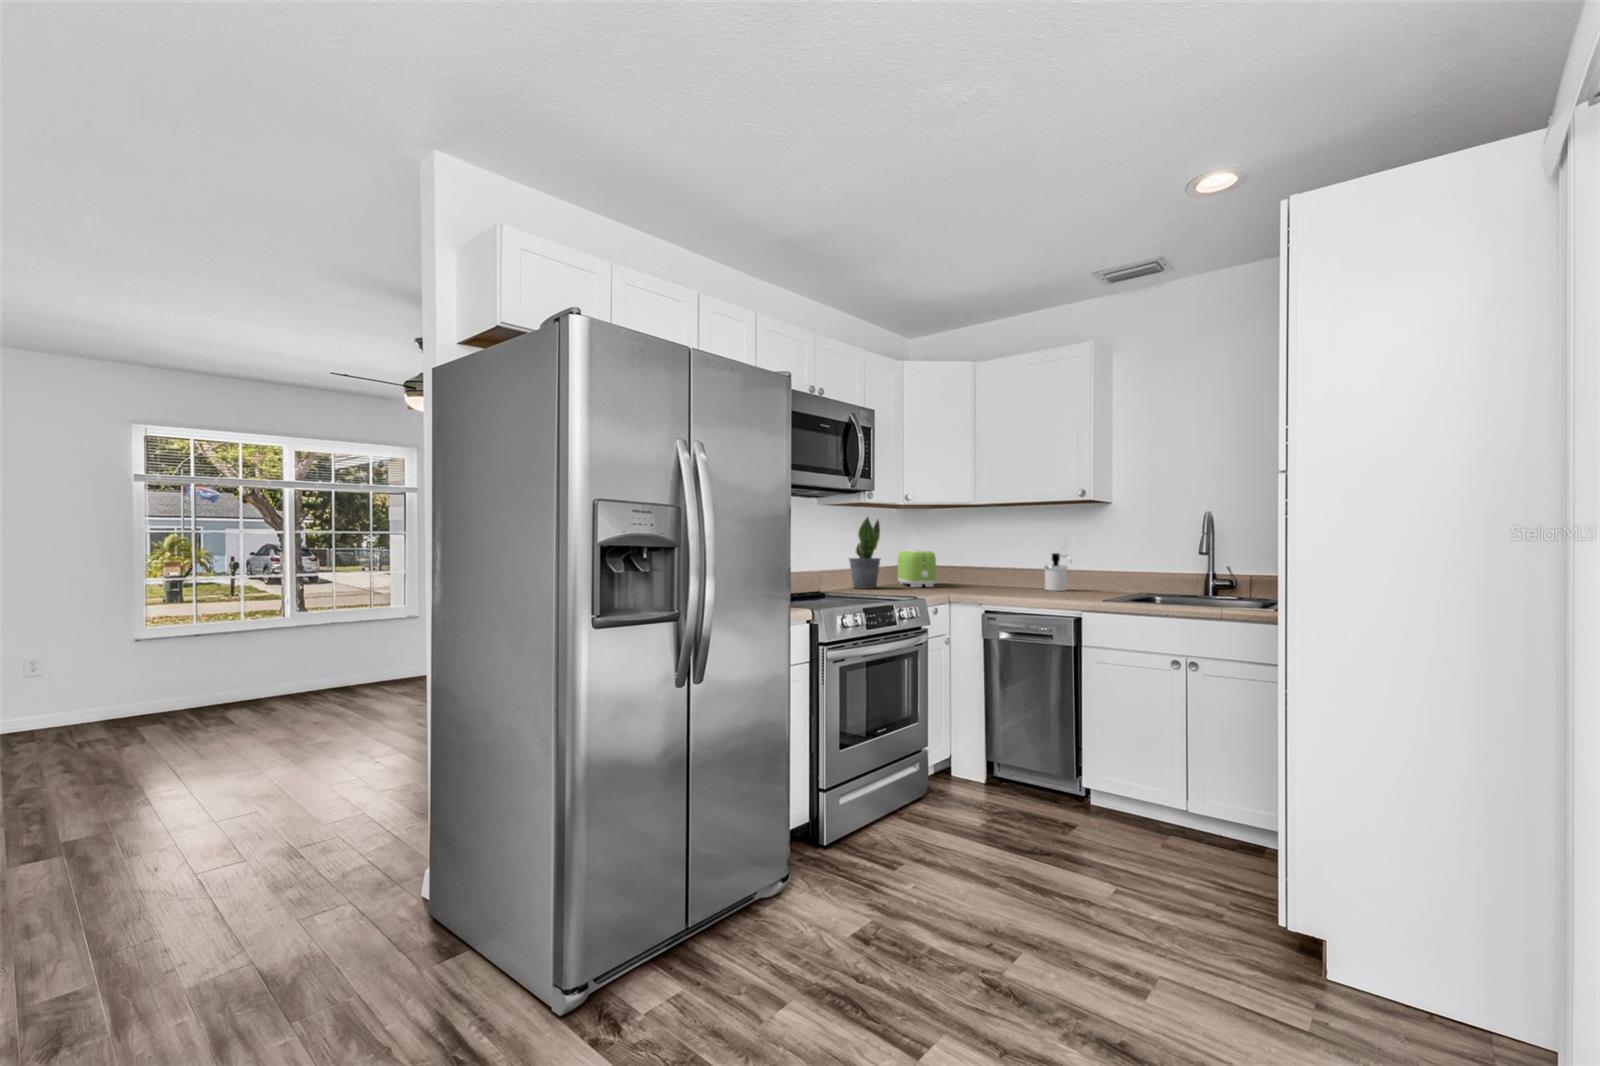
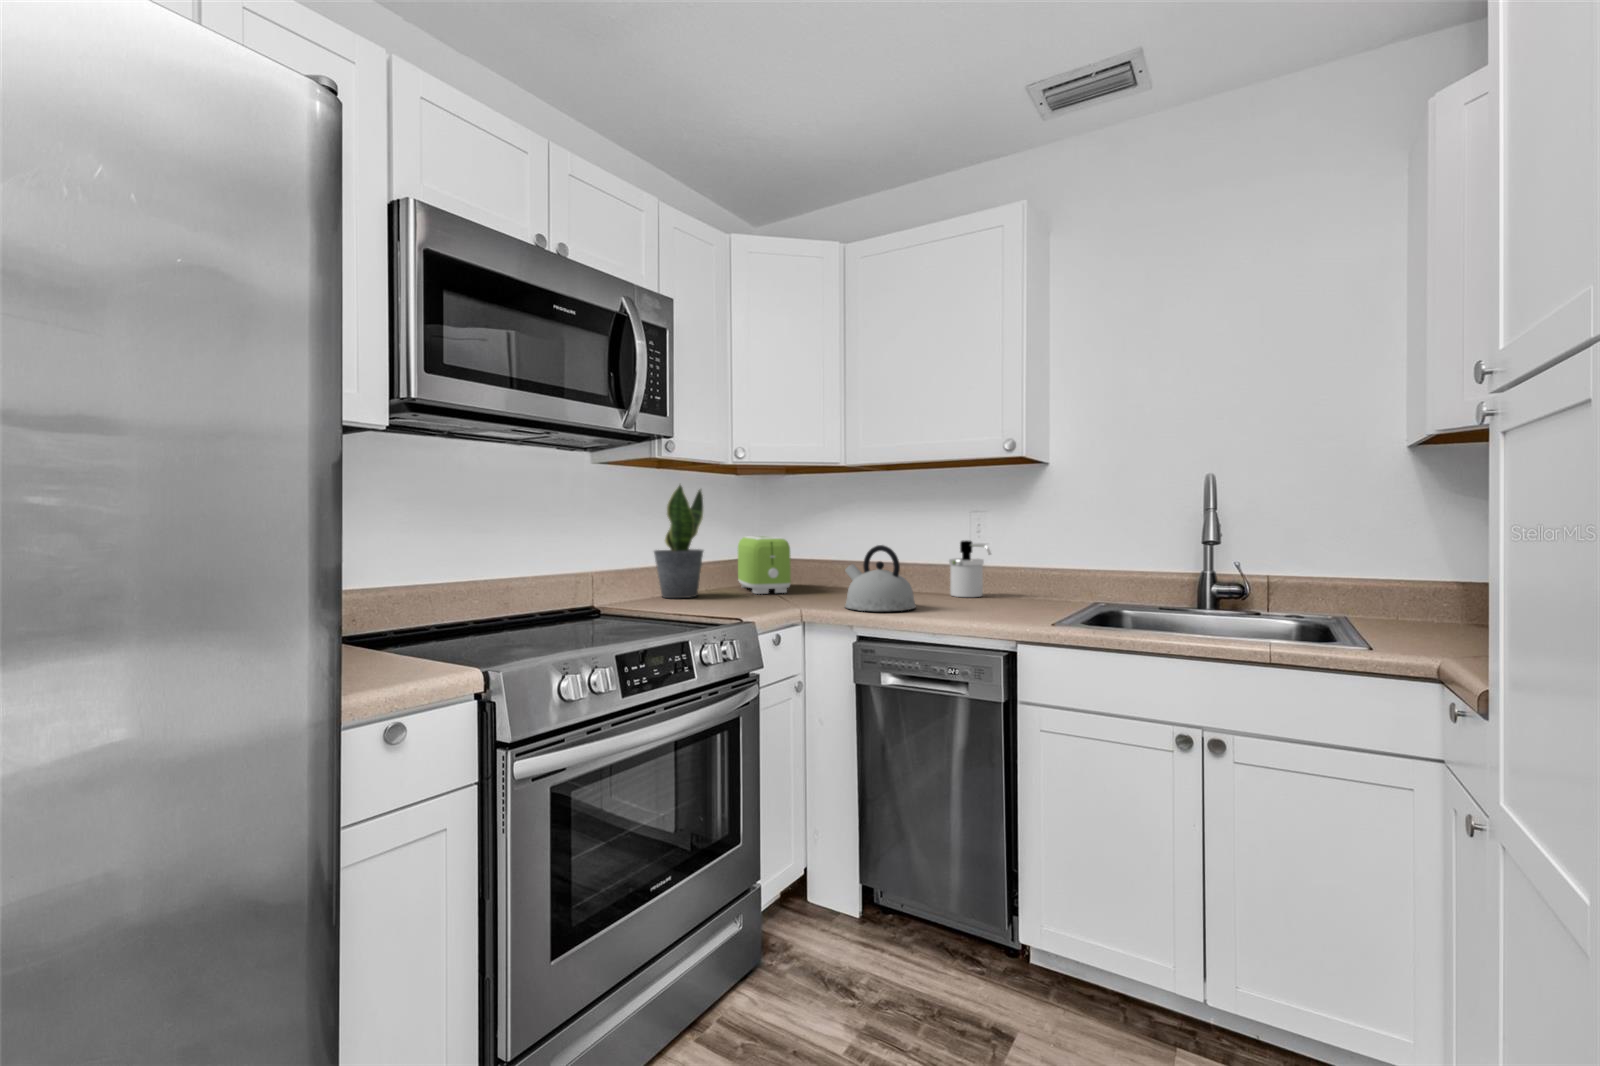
kettle: none [975,555,1021,596] -> present [845,545,916,611]

